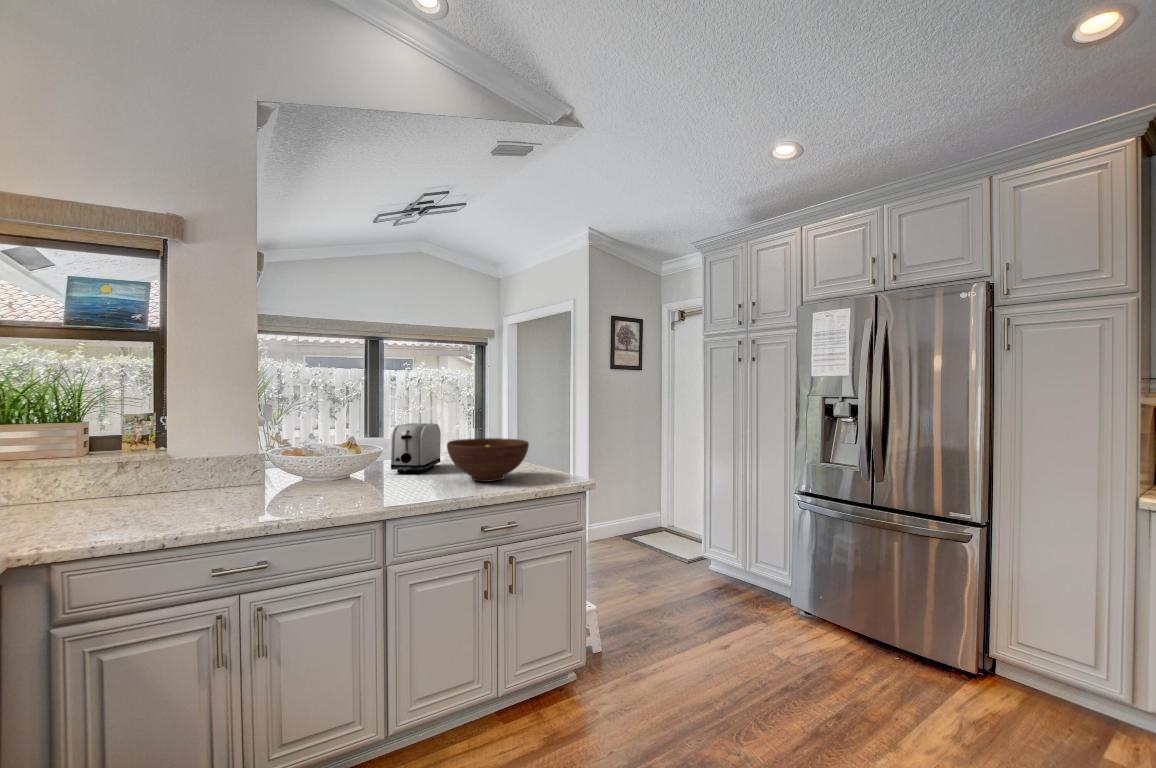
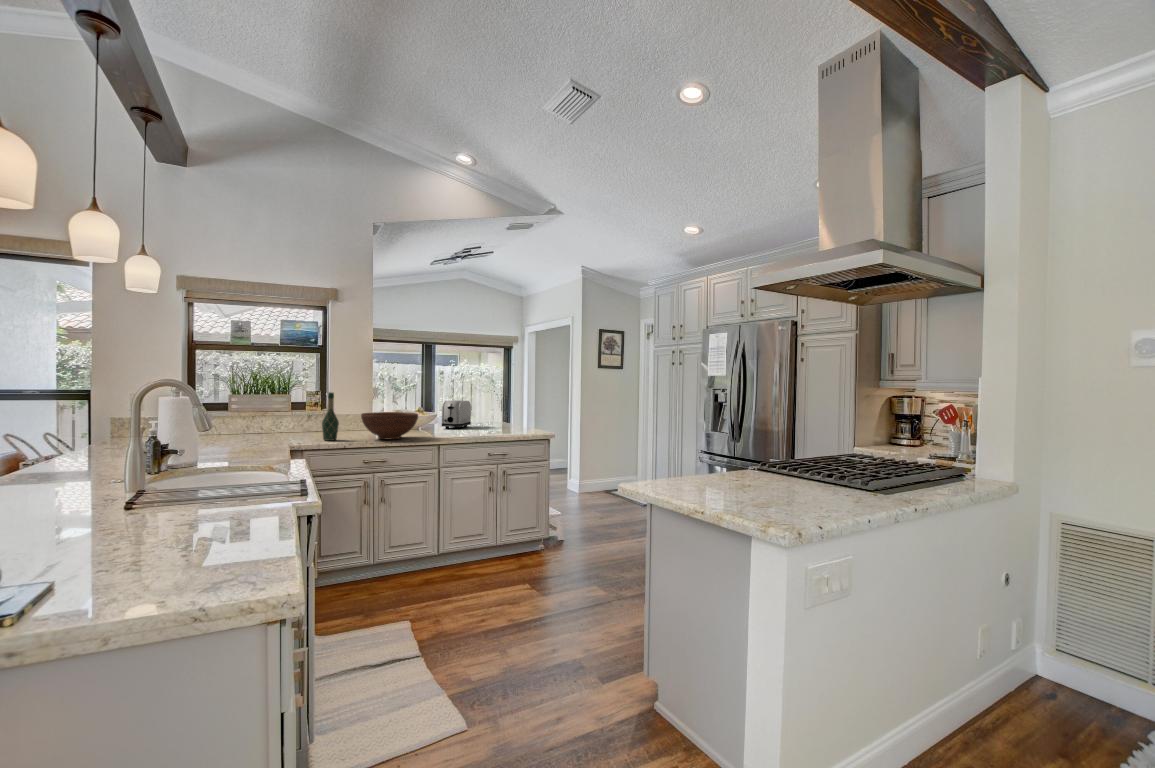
wine bottle: none [117,422,161,528] -> present [322,392,339,441]
fruit bowl: present [447,438,529,482] -> present [361,412,418,440]

